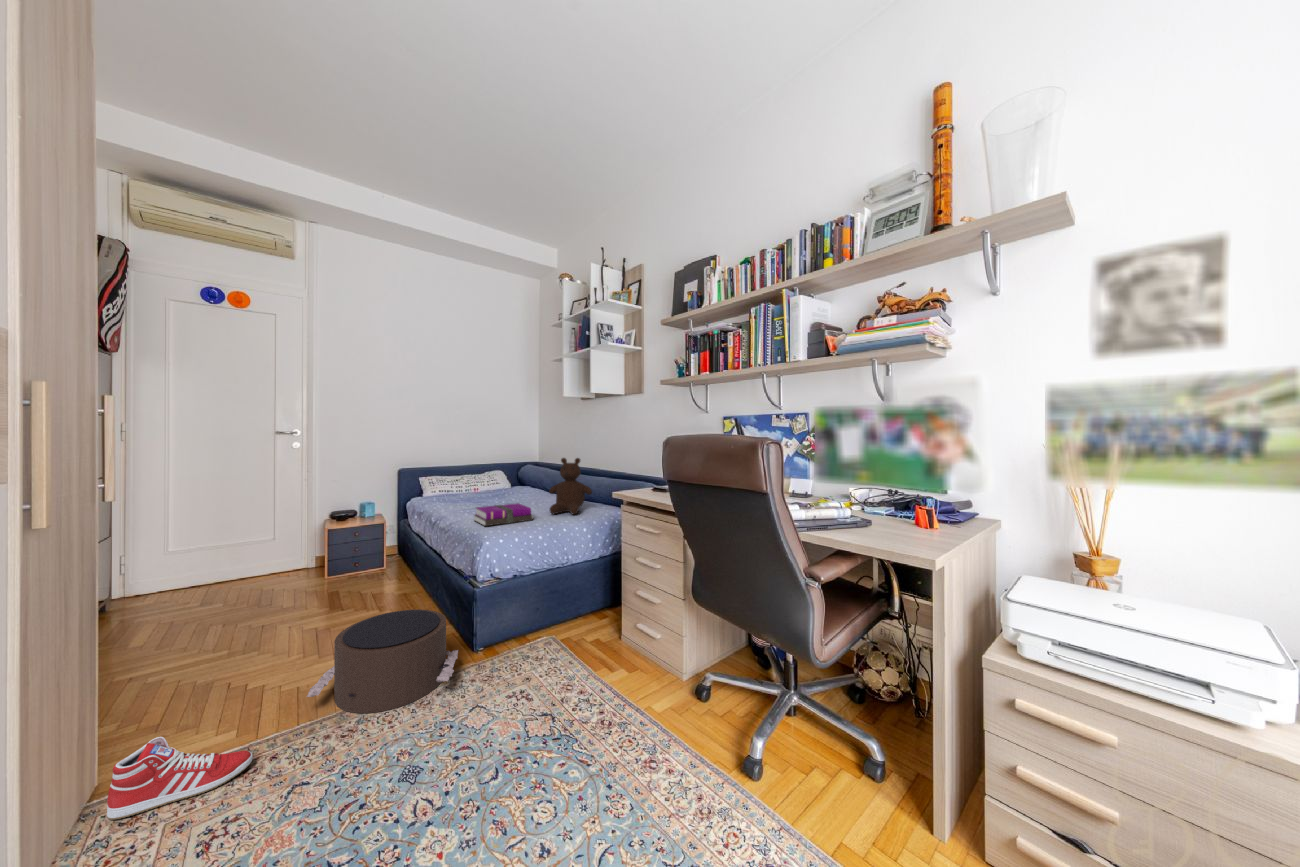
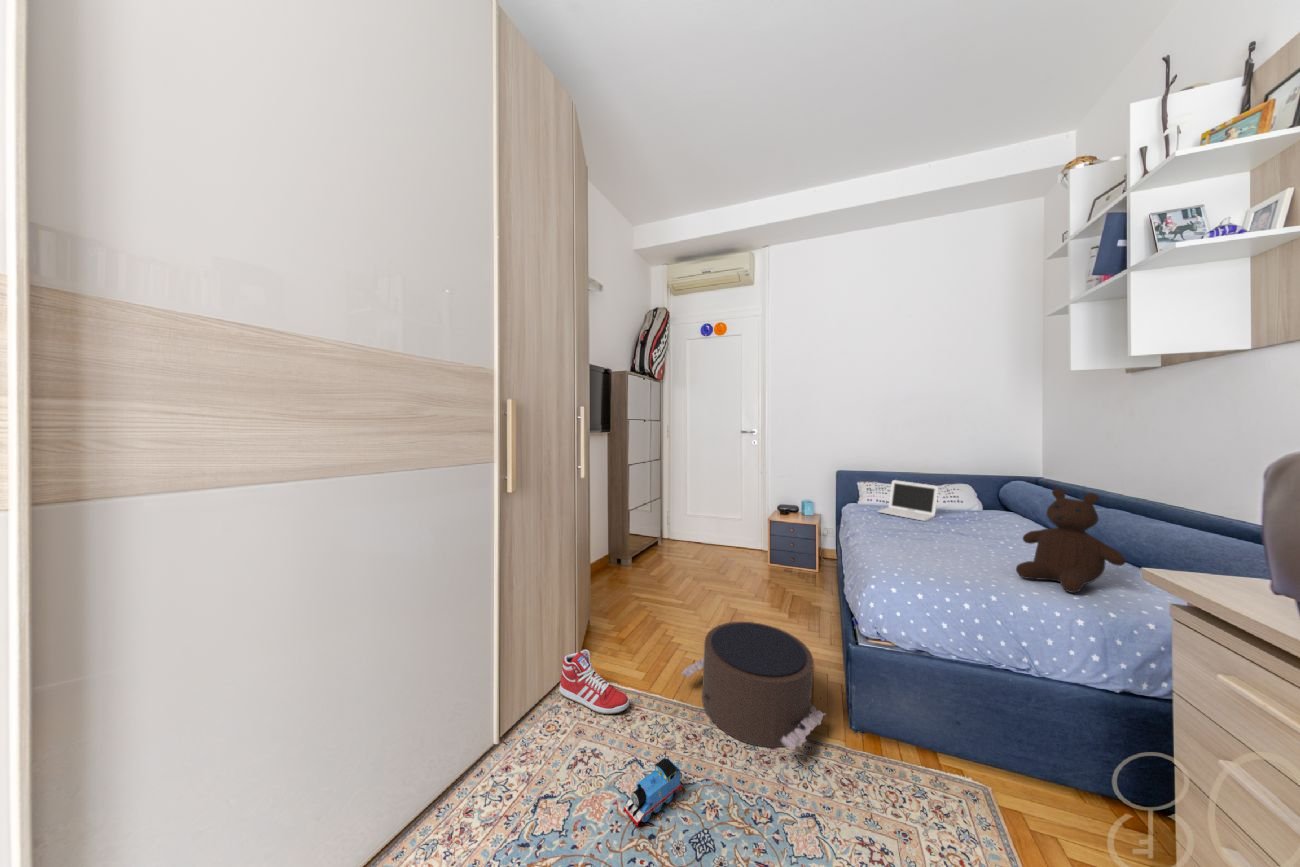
laptop: none [445,471,487,500] -> present [878,480,938,521]
notebook: present [474,503,533,526] -> none [887,534,978,577]
toy train: none [321,743,368,811] -> present [623,758,681,826]

